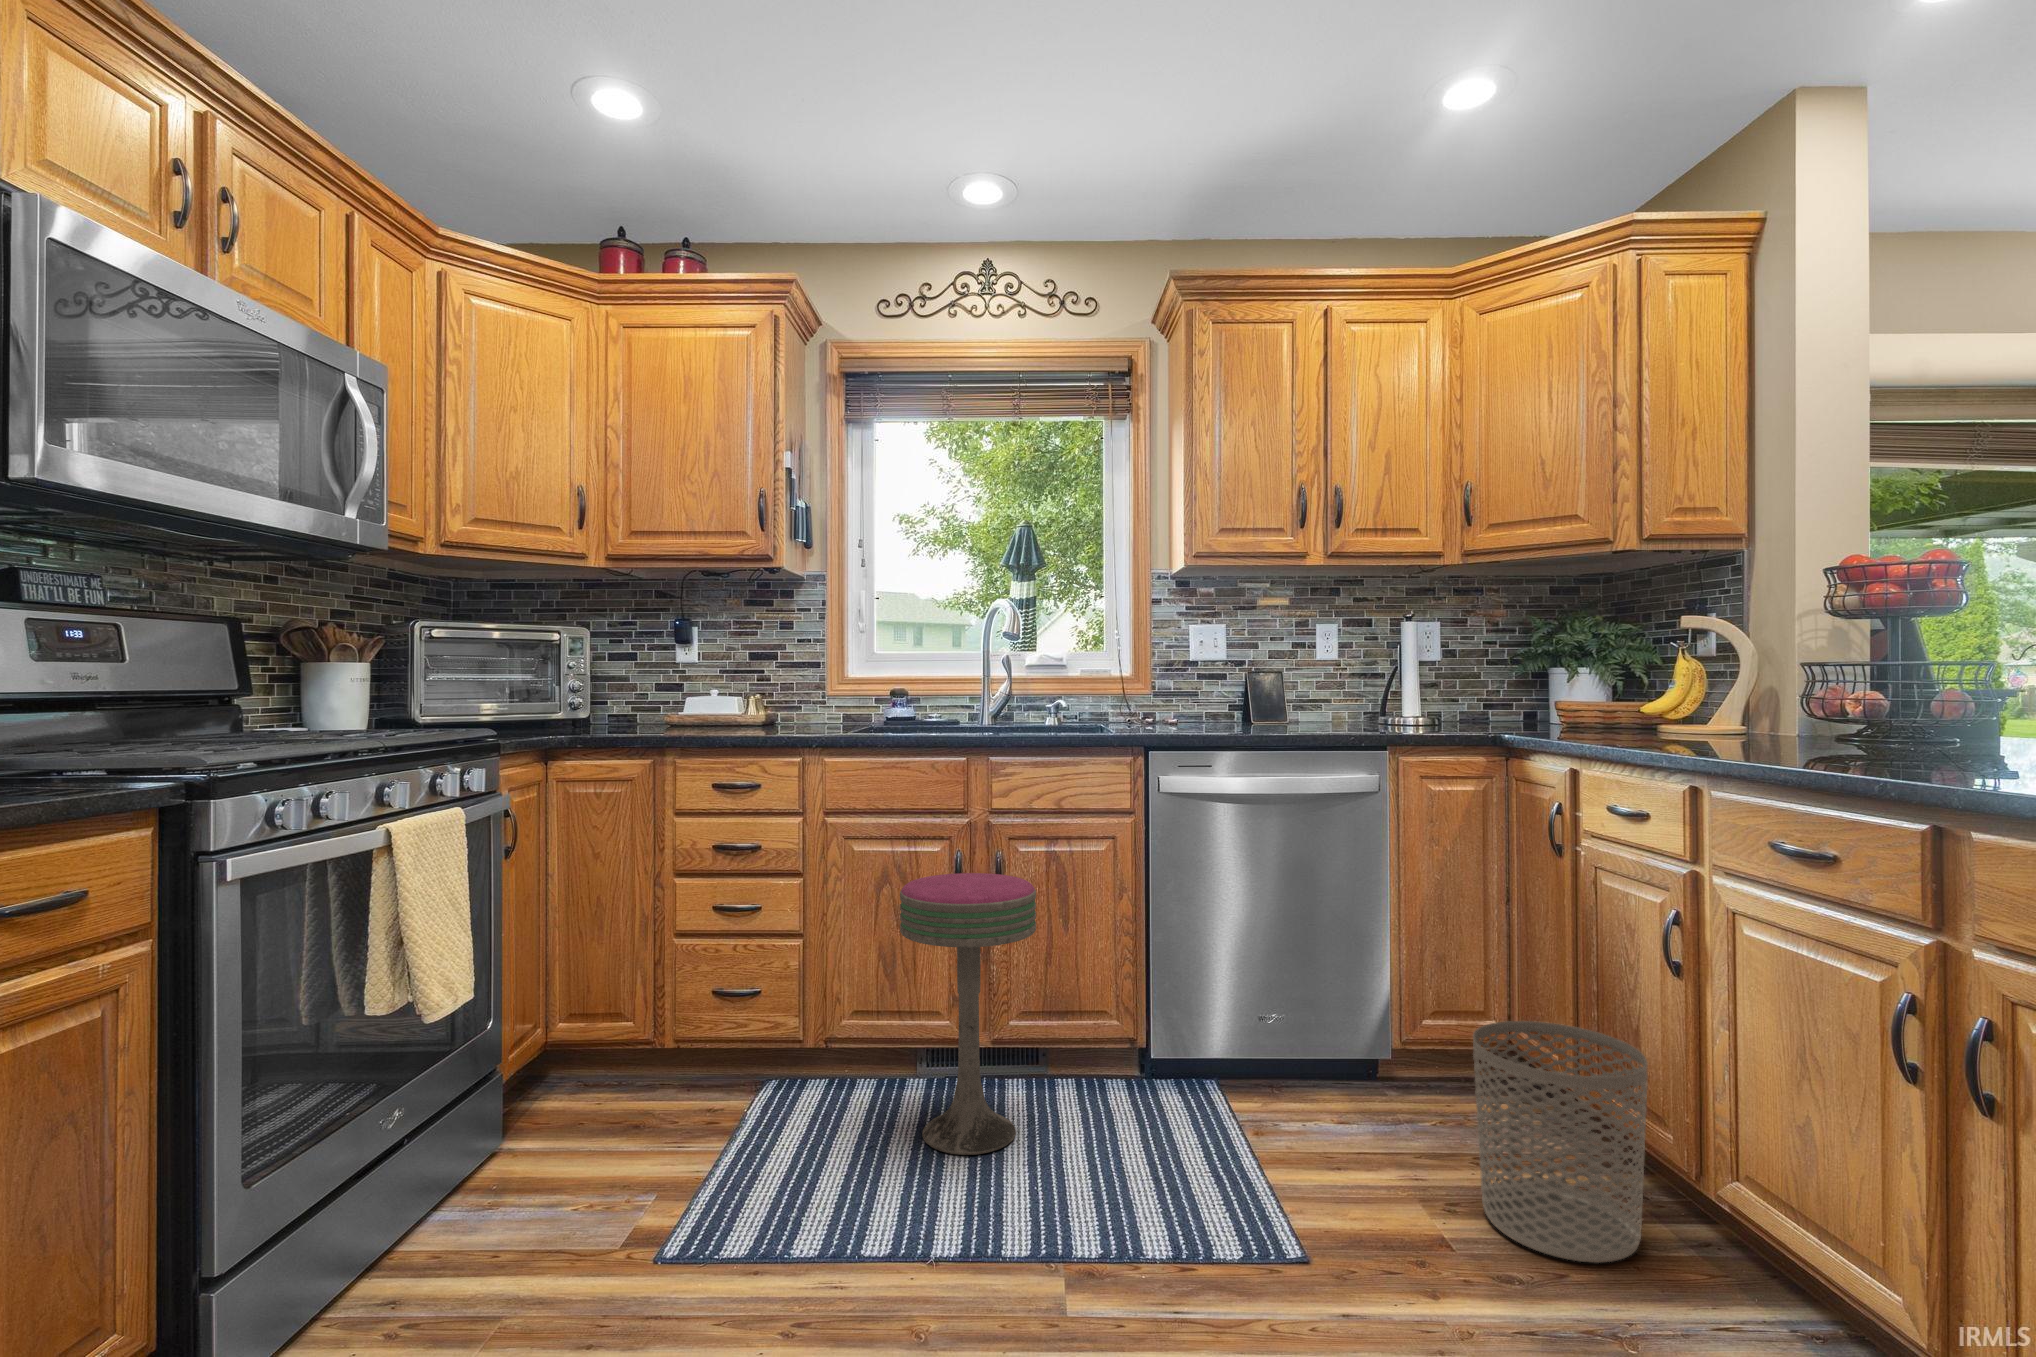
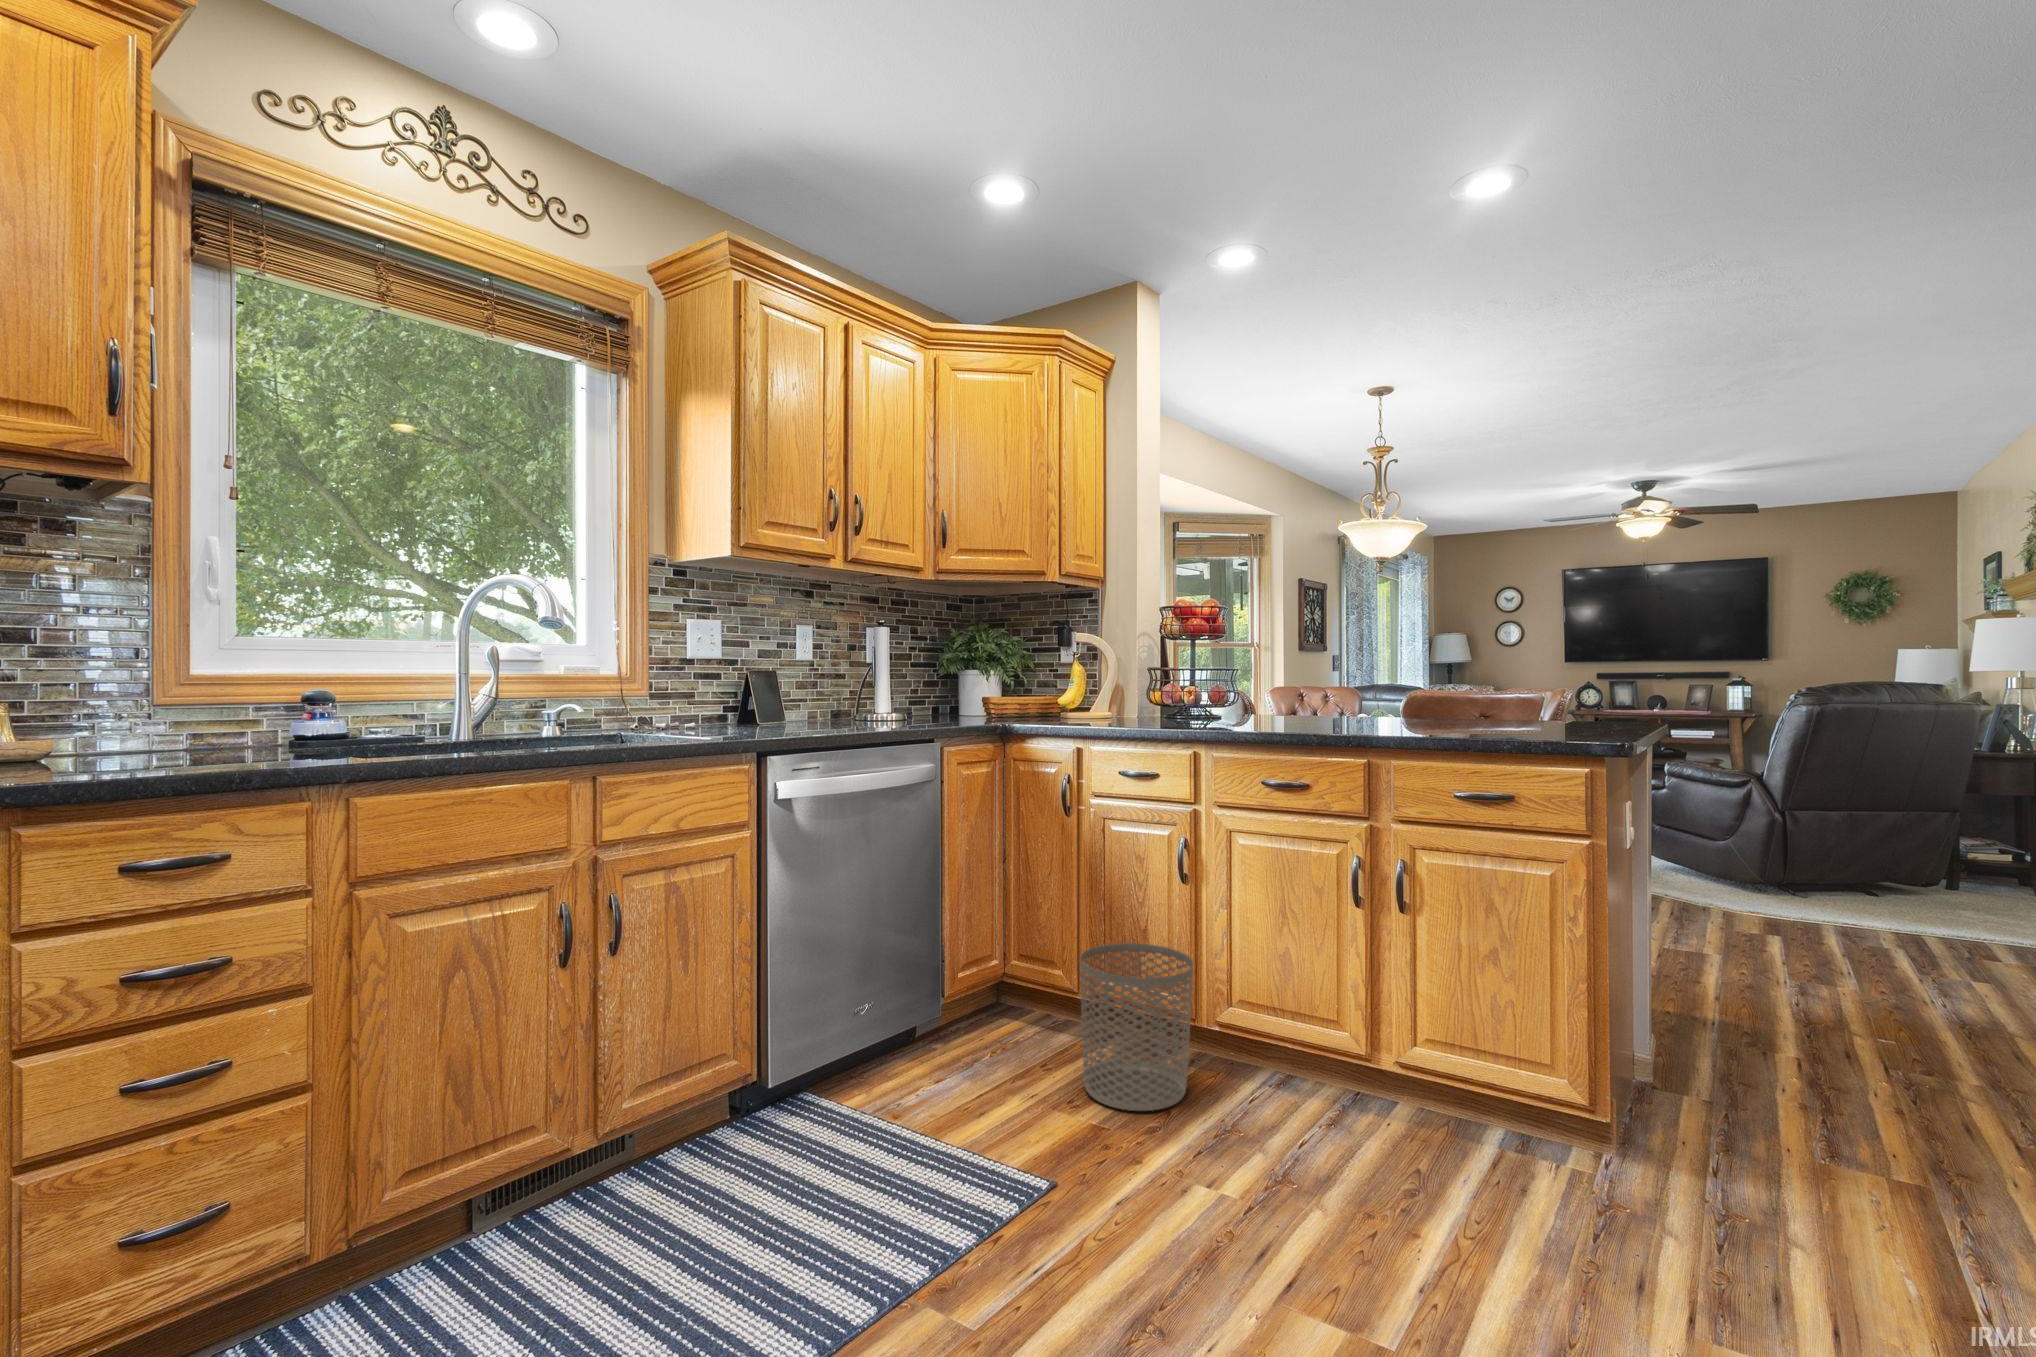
bar stool: present [900,873,1036,1155] -> none [559,920,737,1274]

